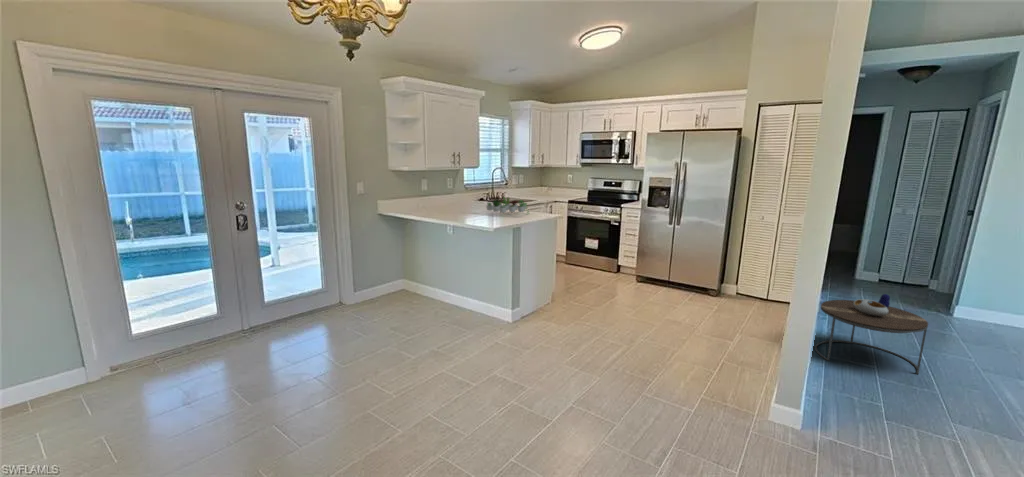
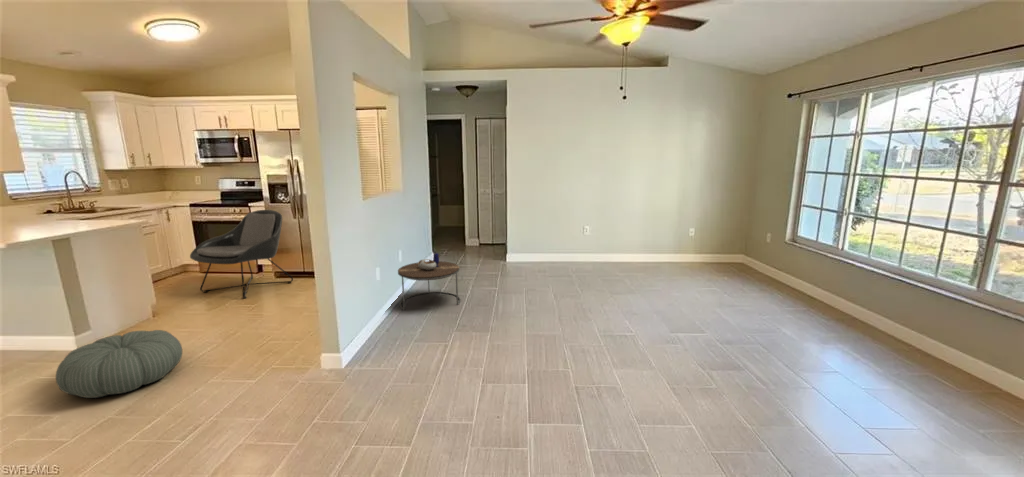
succulent plant: present [487,197,527,213] -> none [19,203,96,224]
lounge chair: none [575,212,659,300] -> present [190,210,293,298]
pouf: none [520,320,605,380] -> present [56,330,182,398]

